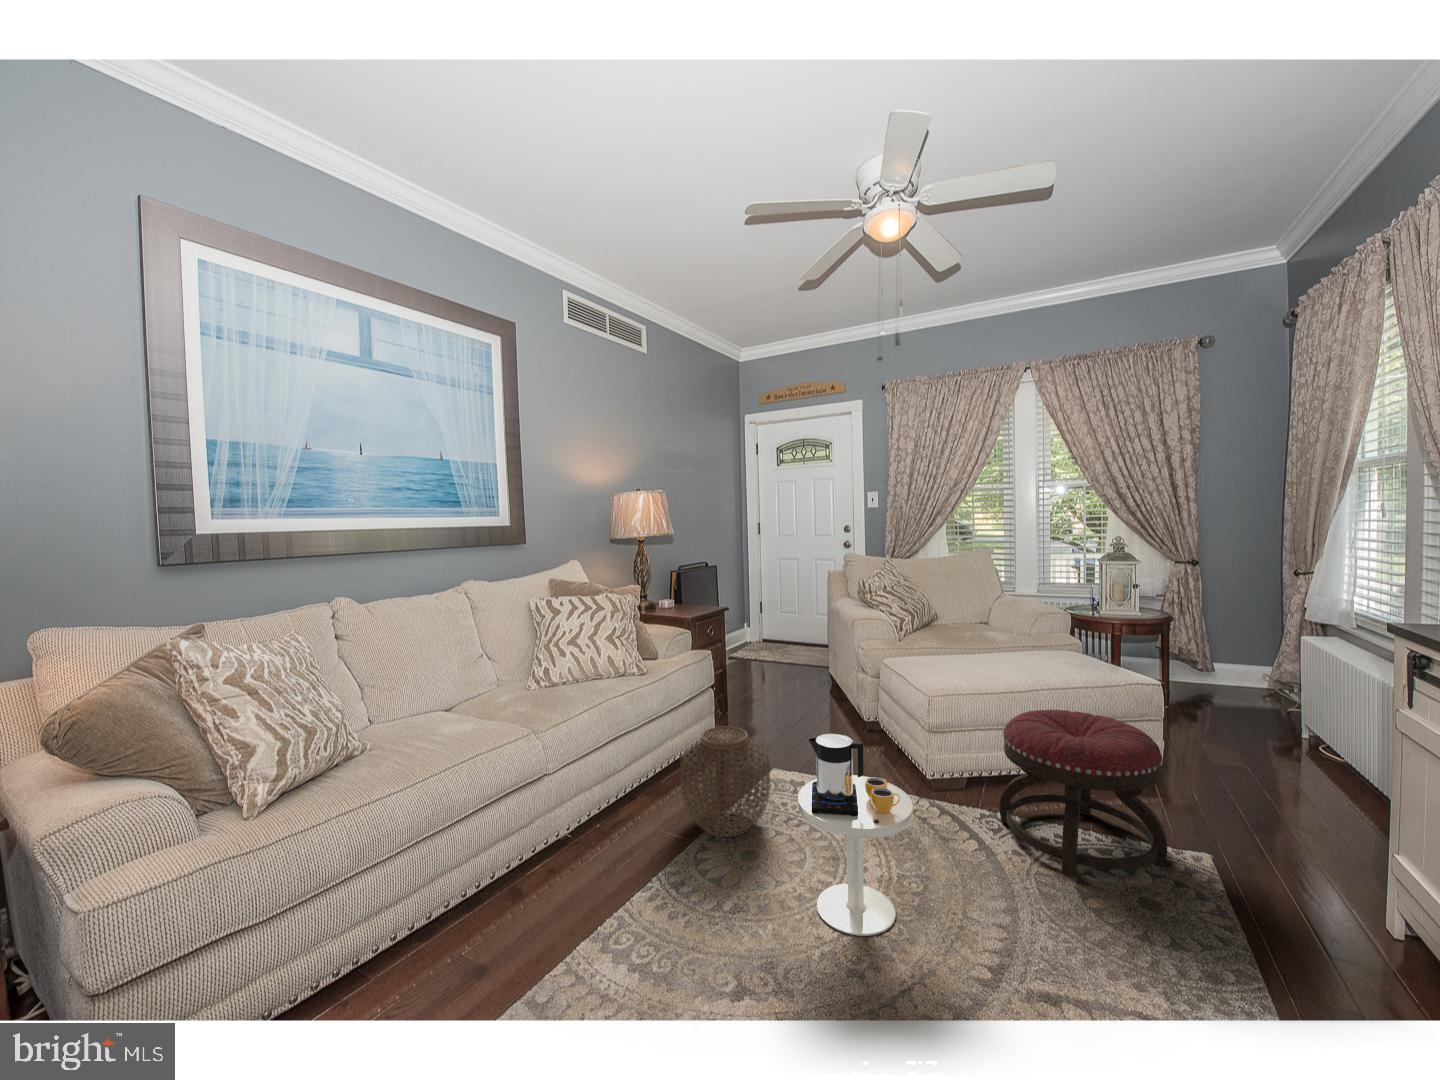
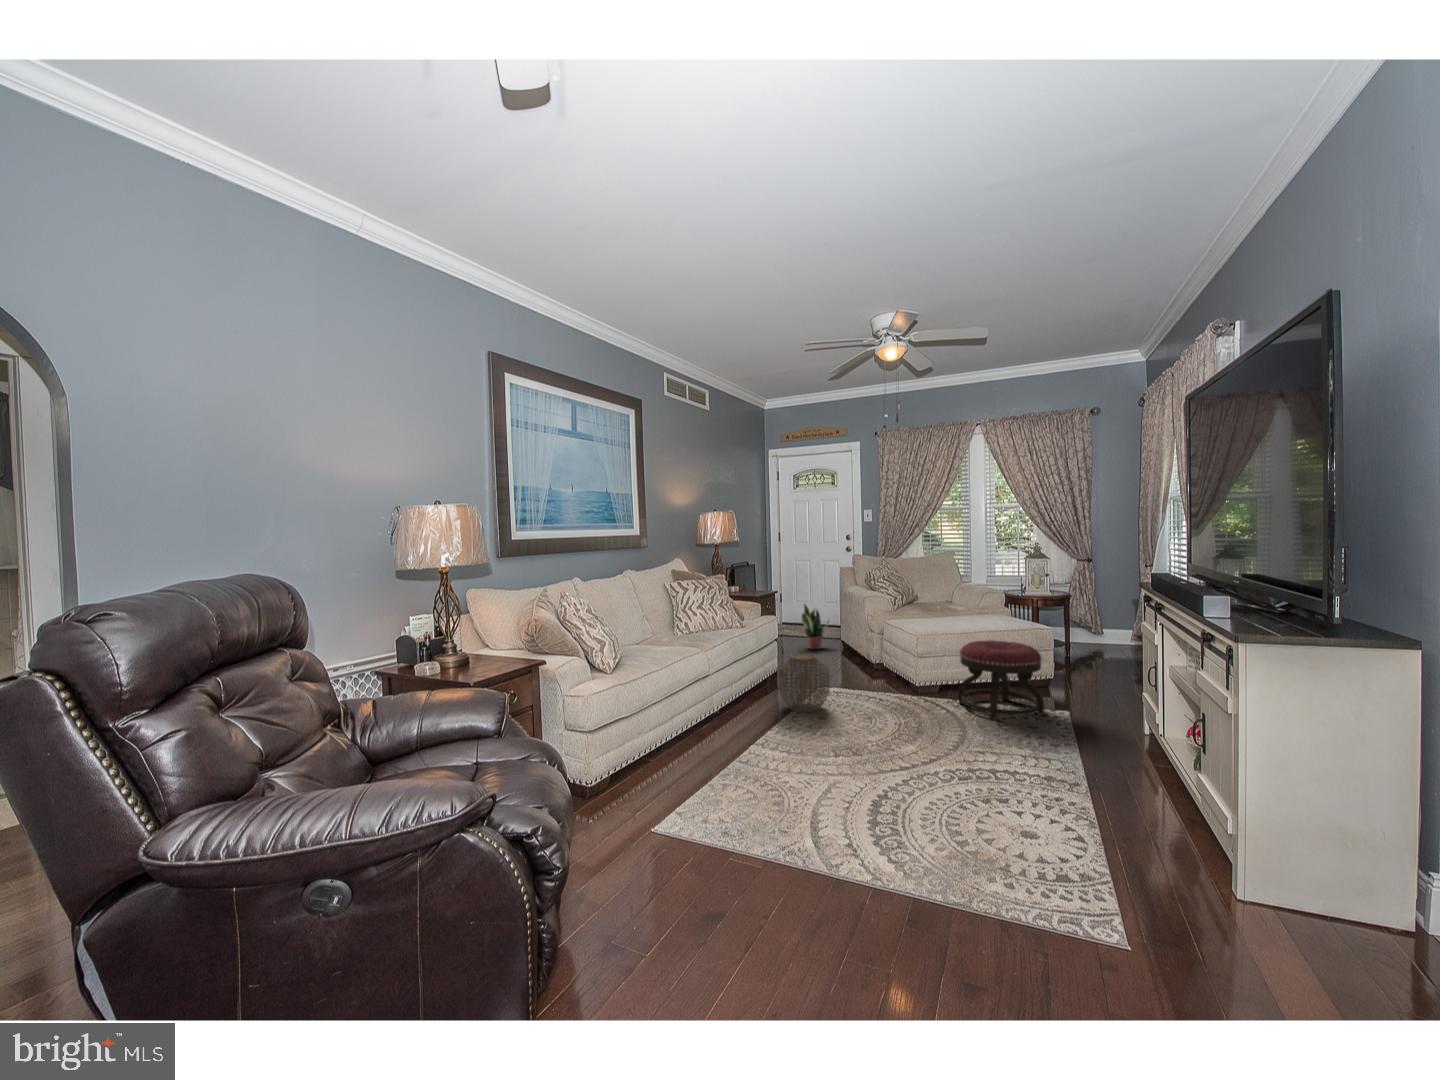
potted plant: none [773,620,814,686] -> present [802,604,829,649]
side table: present [798,734,913,936] -> none [856,644,915,739]

